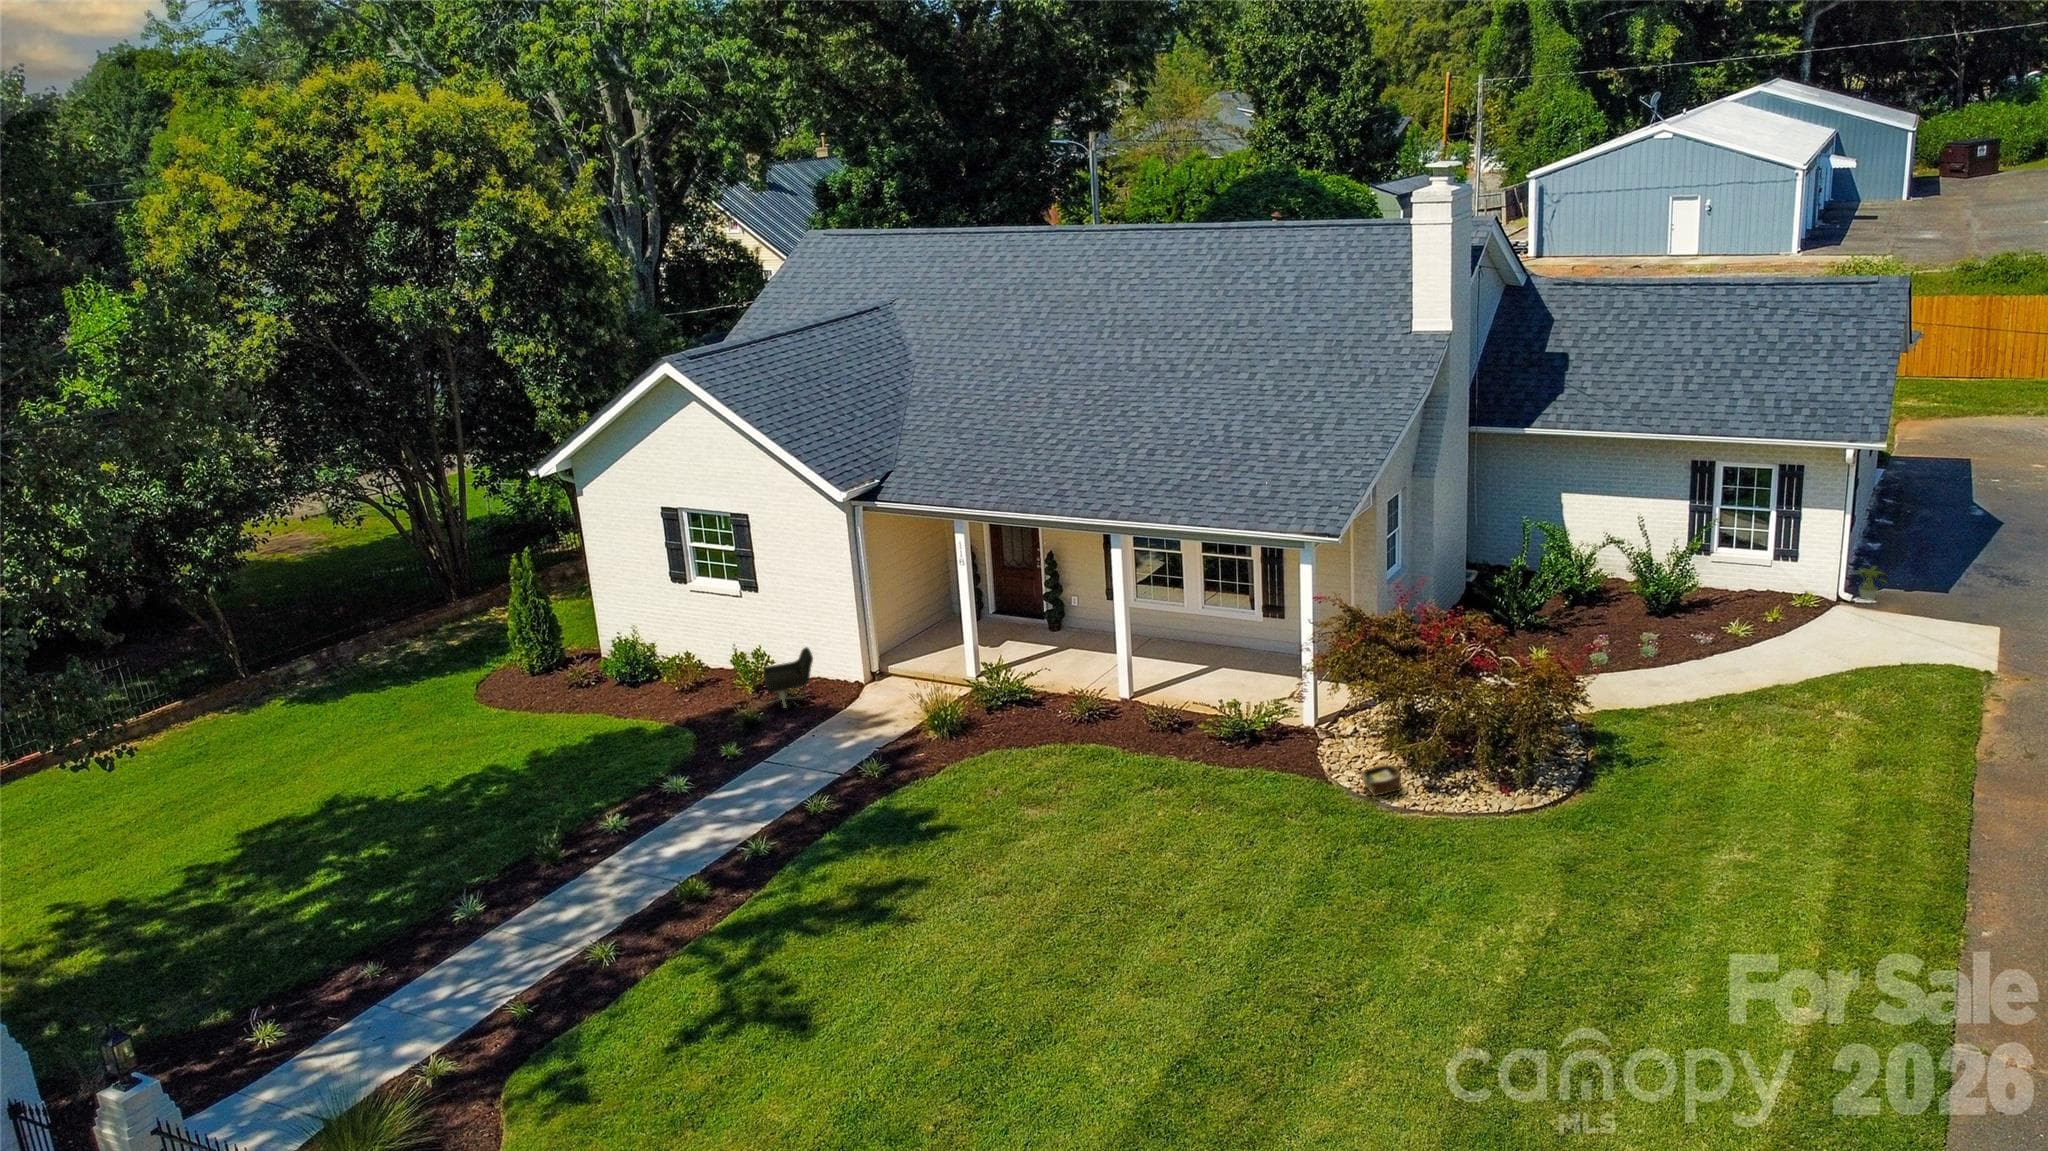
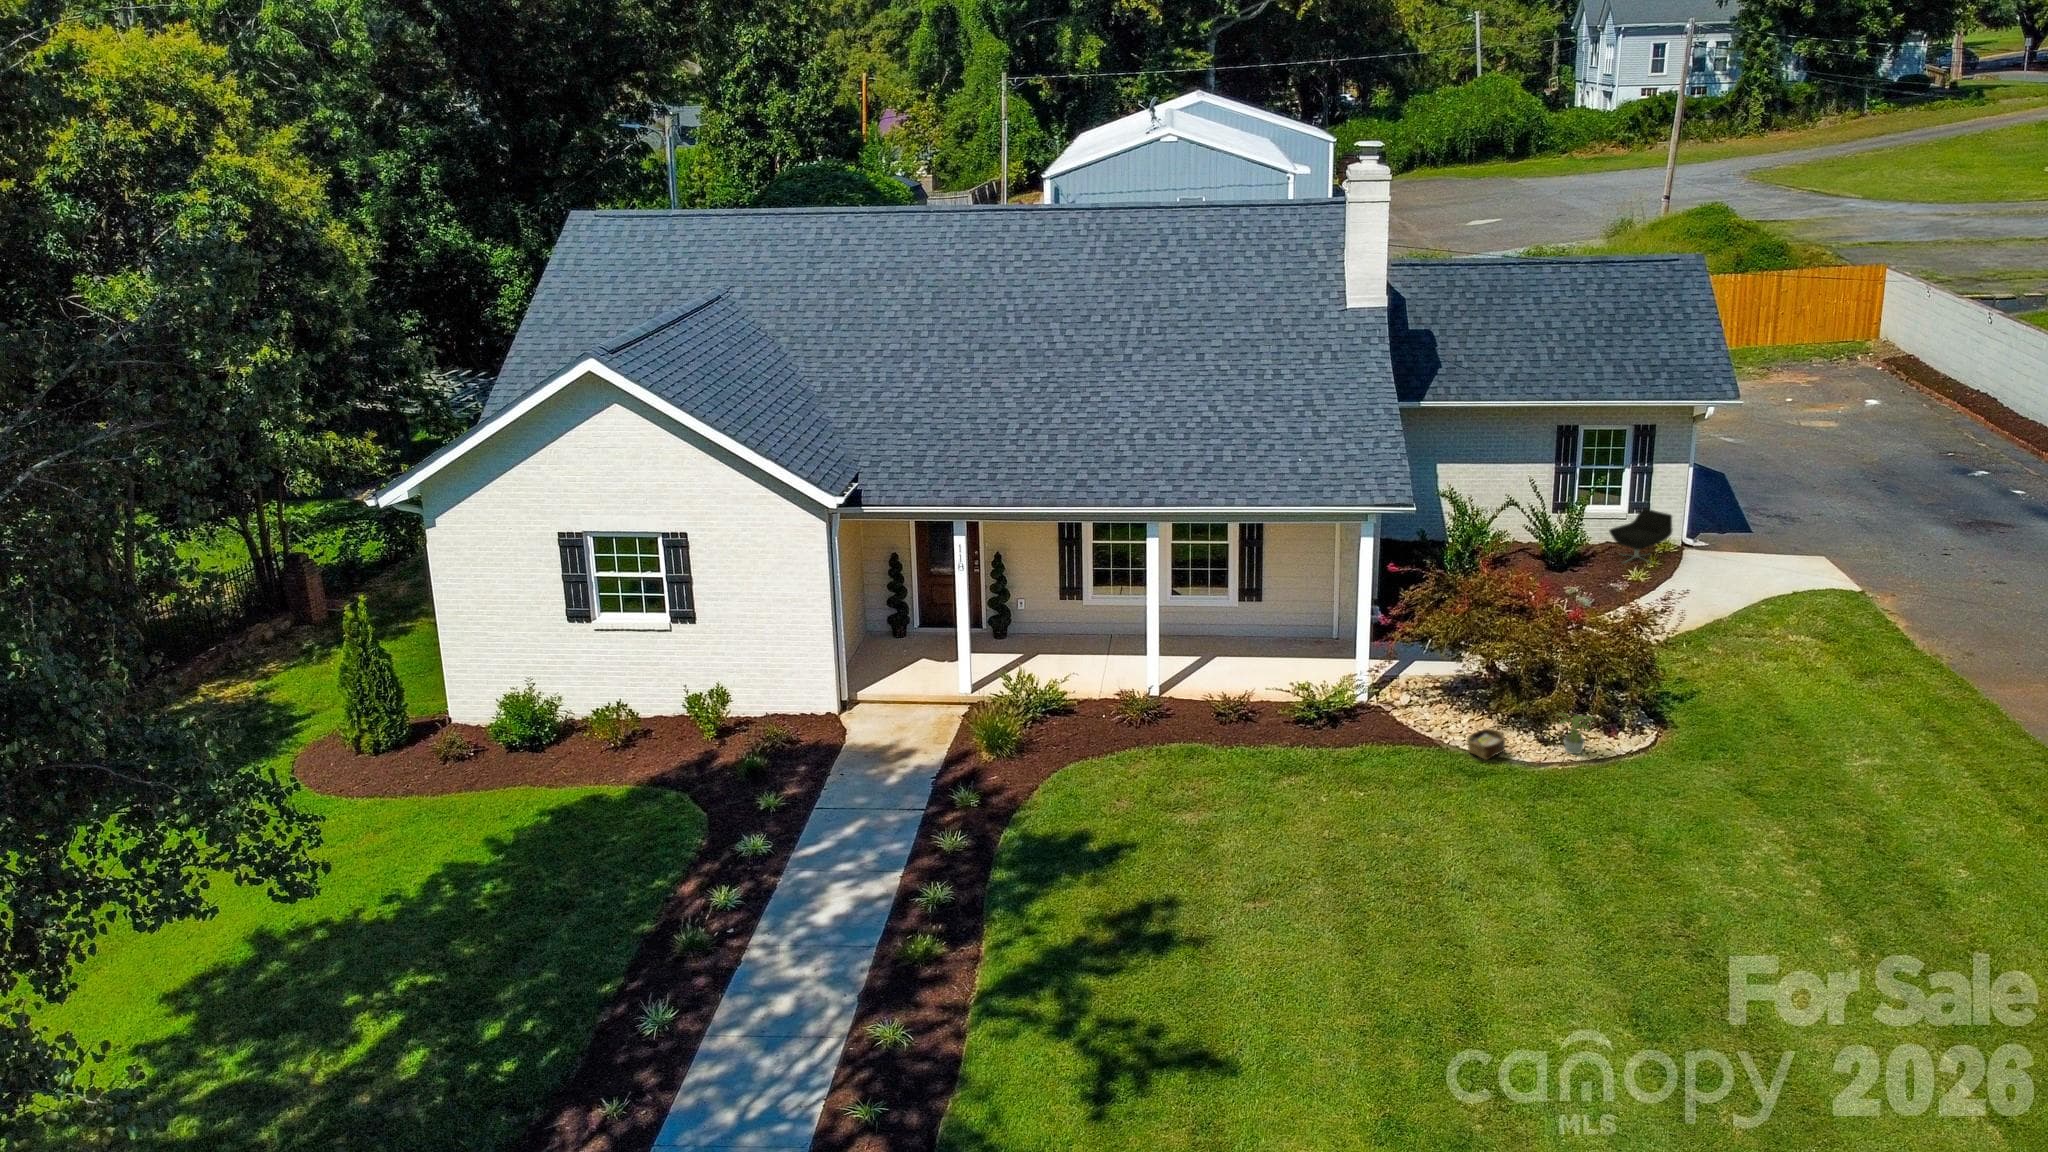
potted plant: present [1856,566,1886,600] -> present [1559,713,1594,754]
lounge chair: present [763,647,813,708] -> present [1609,508,1672,561]

